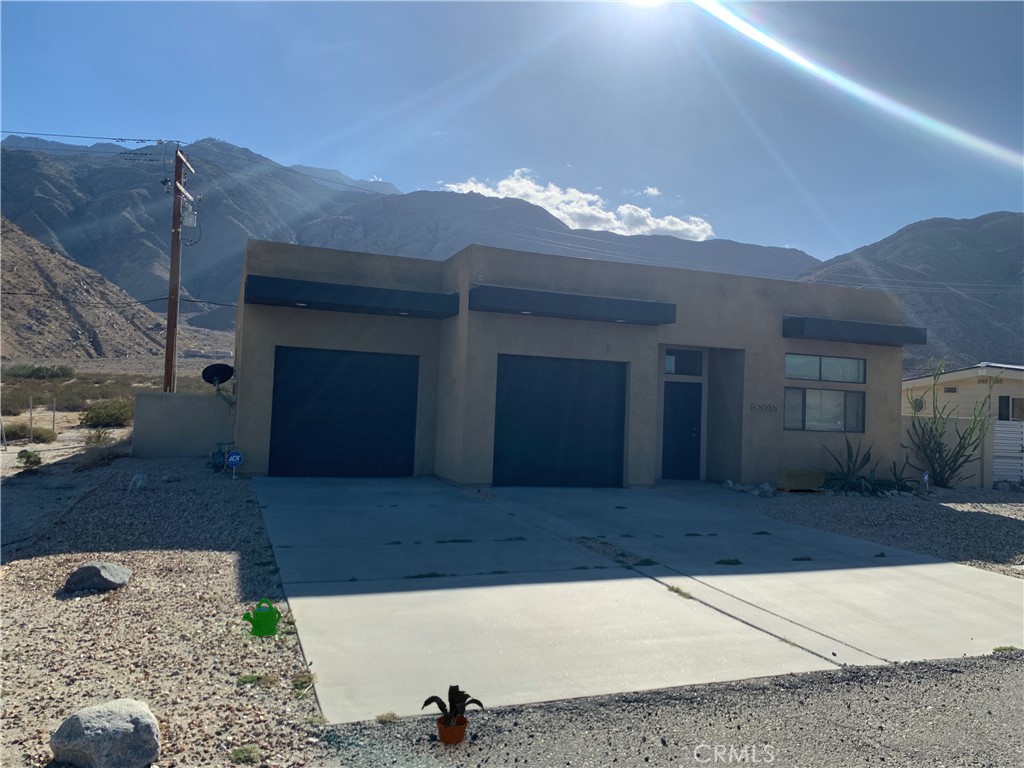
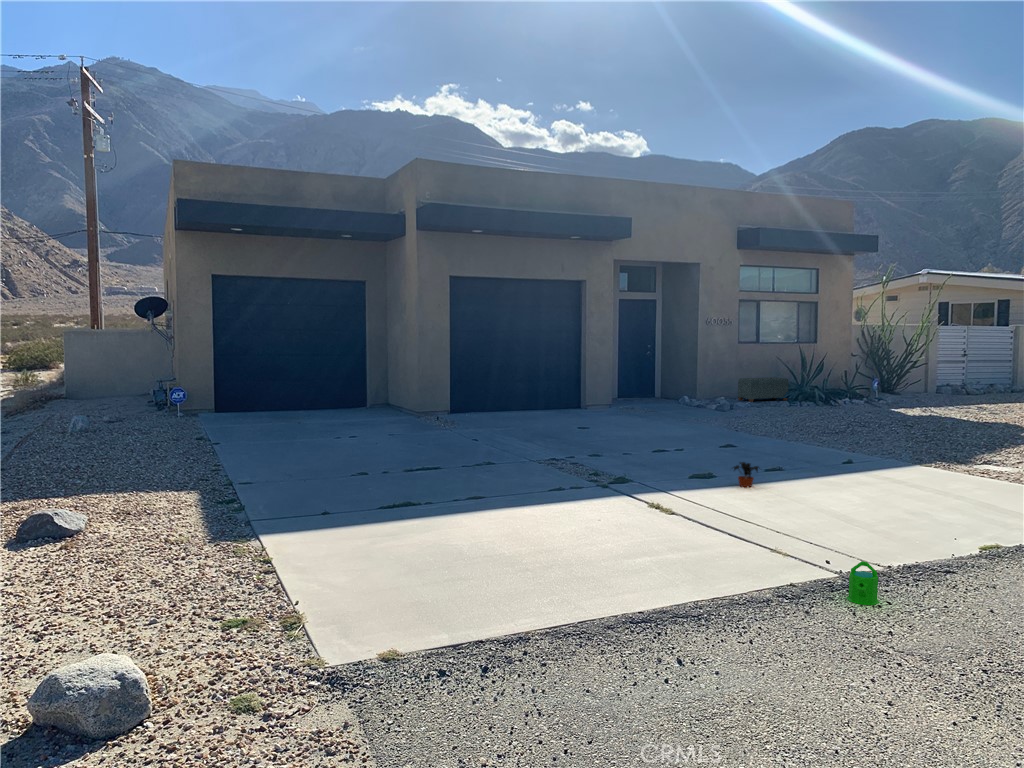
watering can: present [242,598,281,636] -> present [846,561,879,605]
potted plant: present [421,685,484,744] -> present [733,462,759,487]

